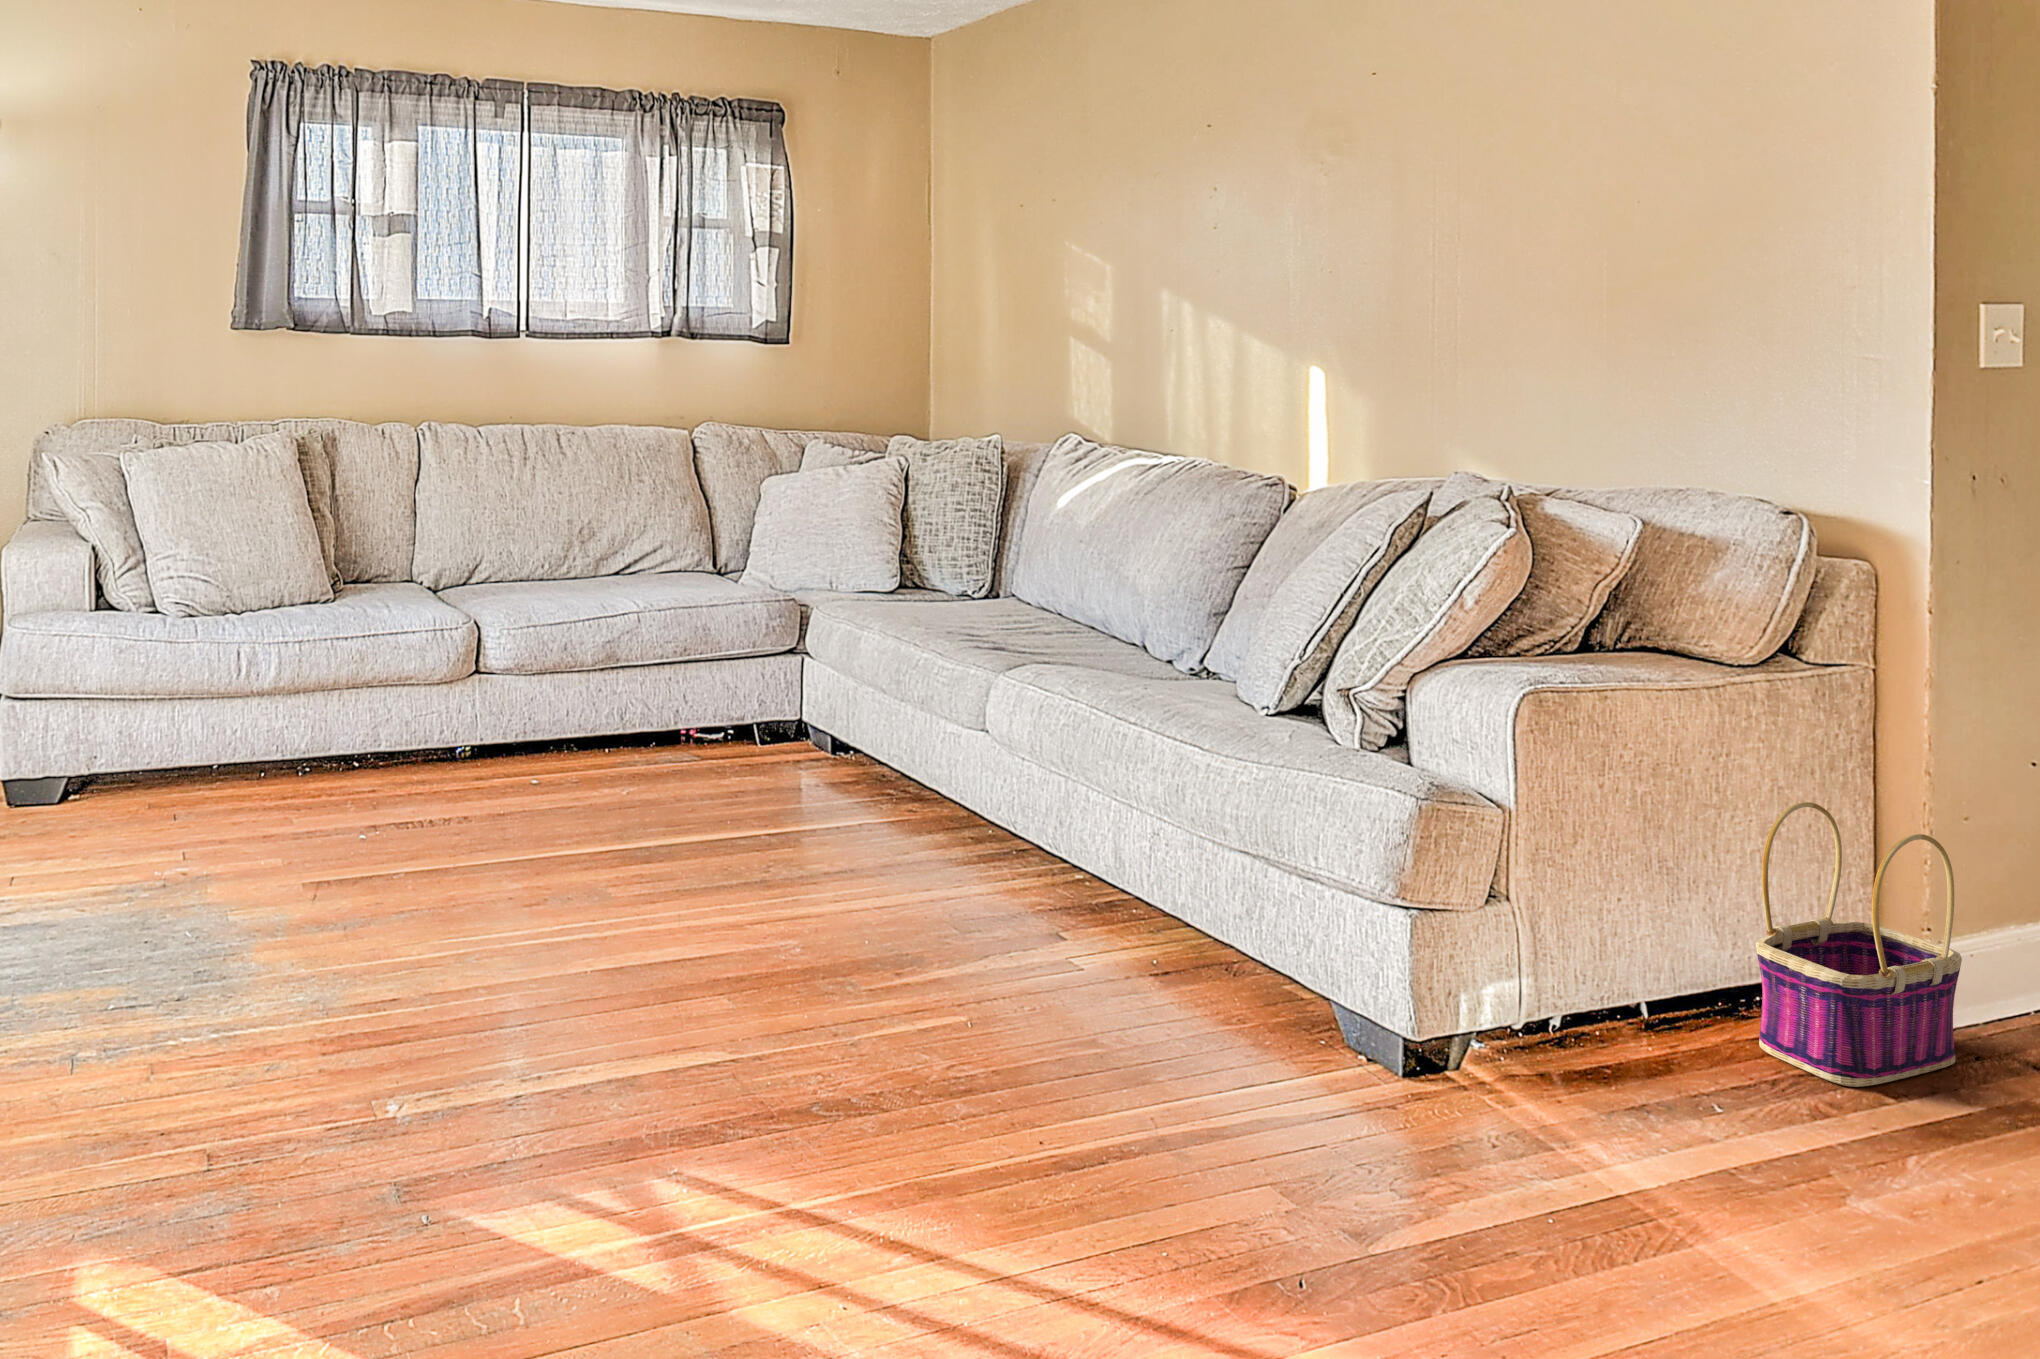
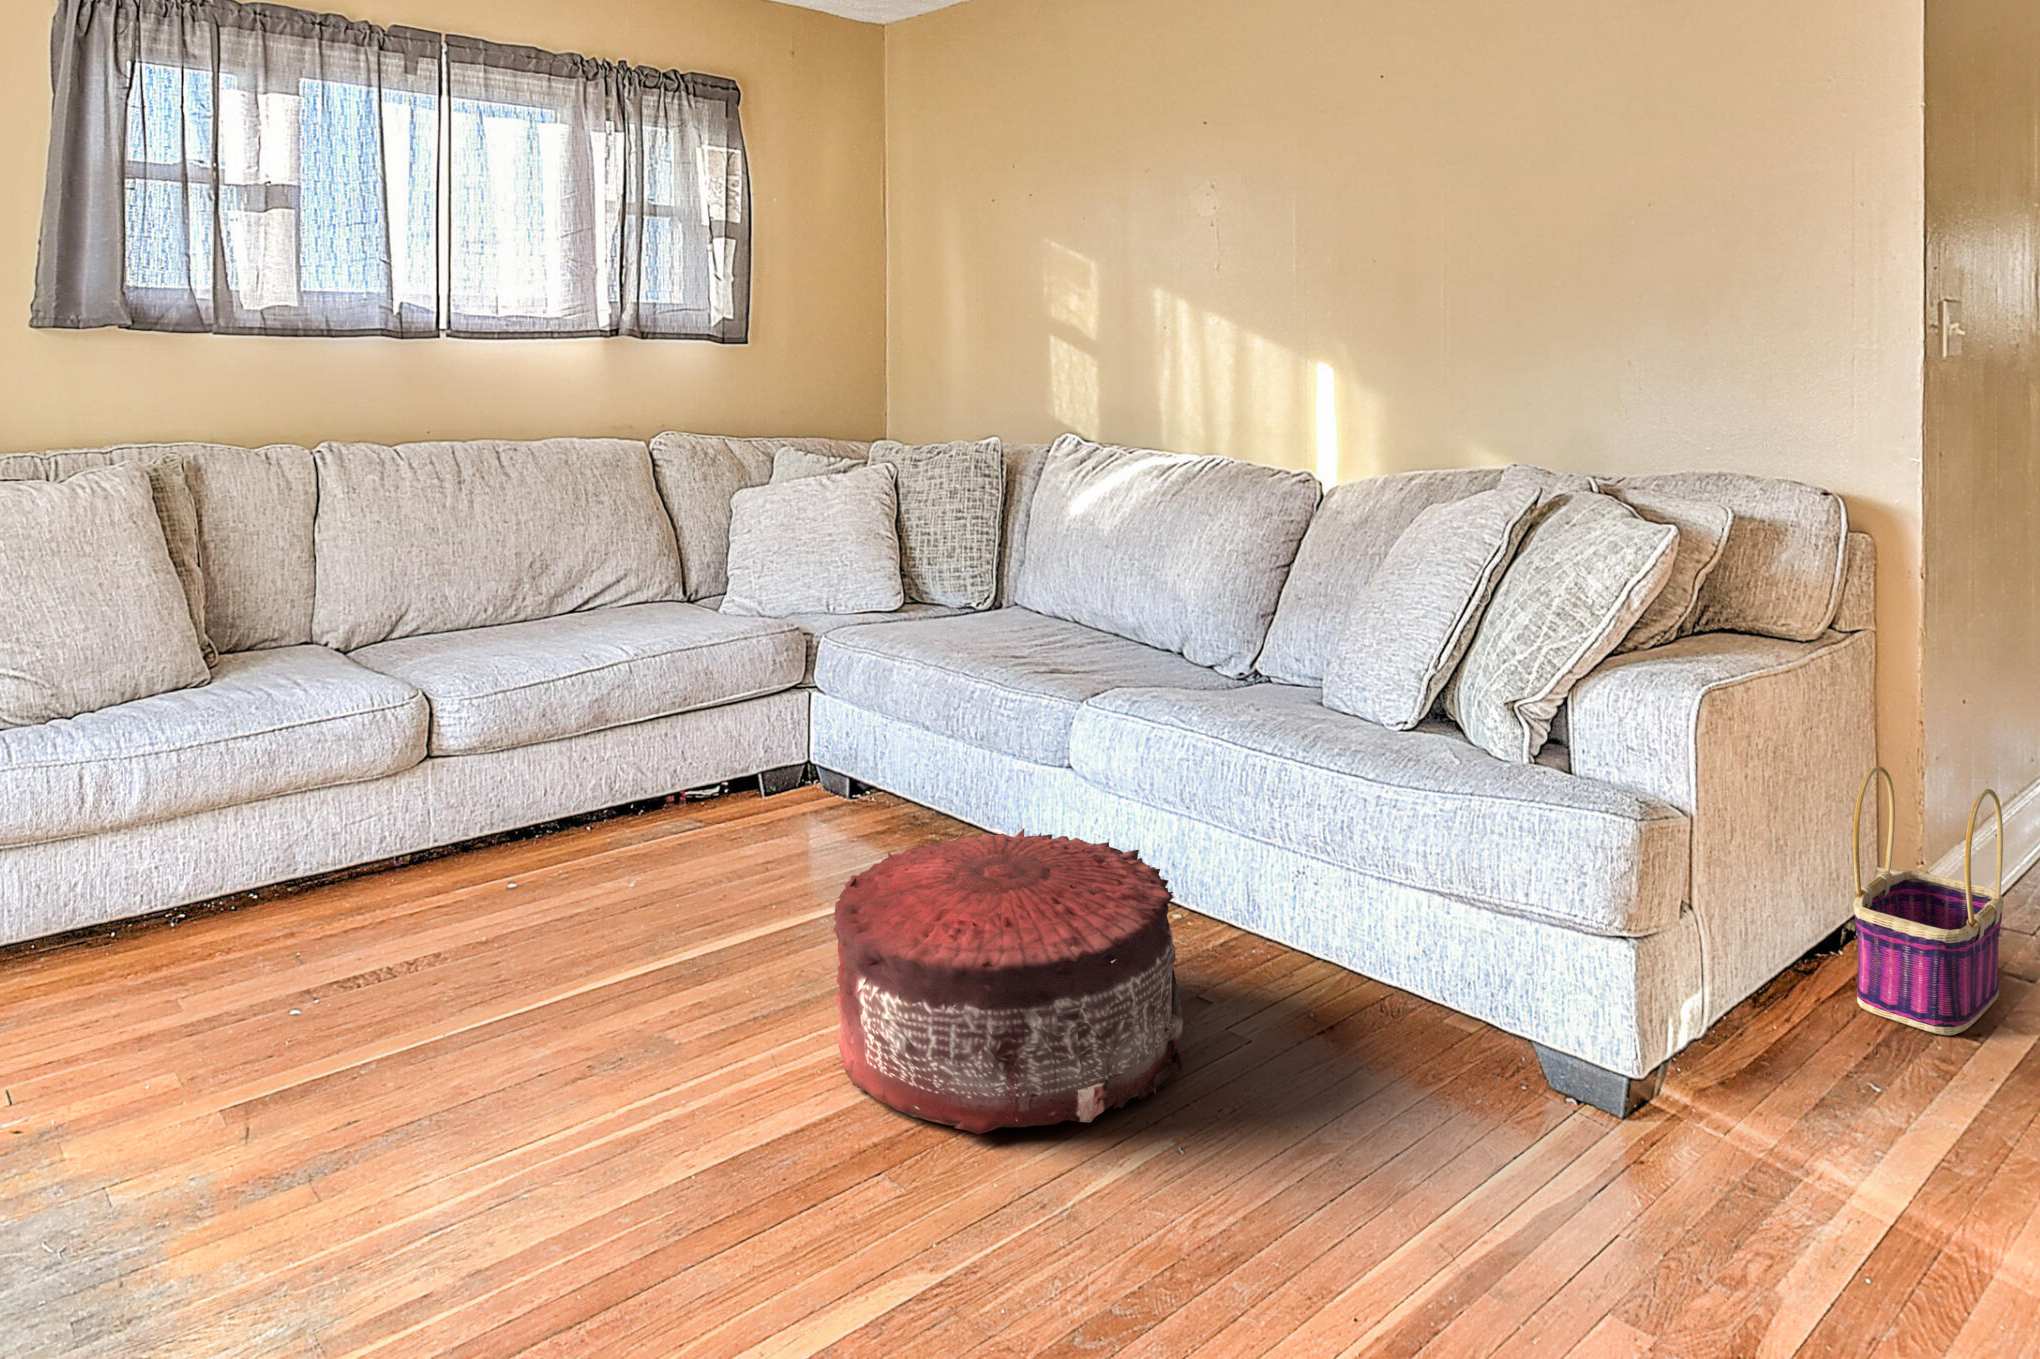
pouf: none [720,768,1011,1000] -> present [833,829,1184,1134]

